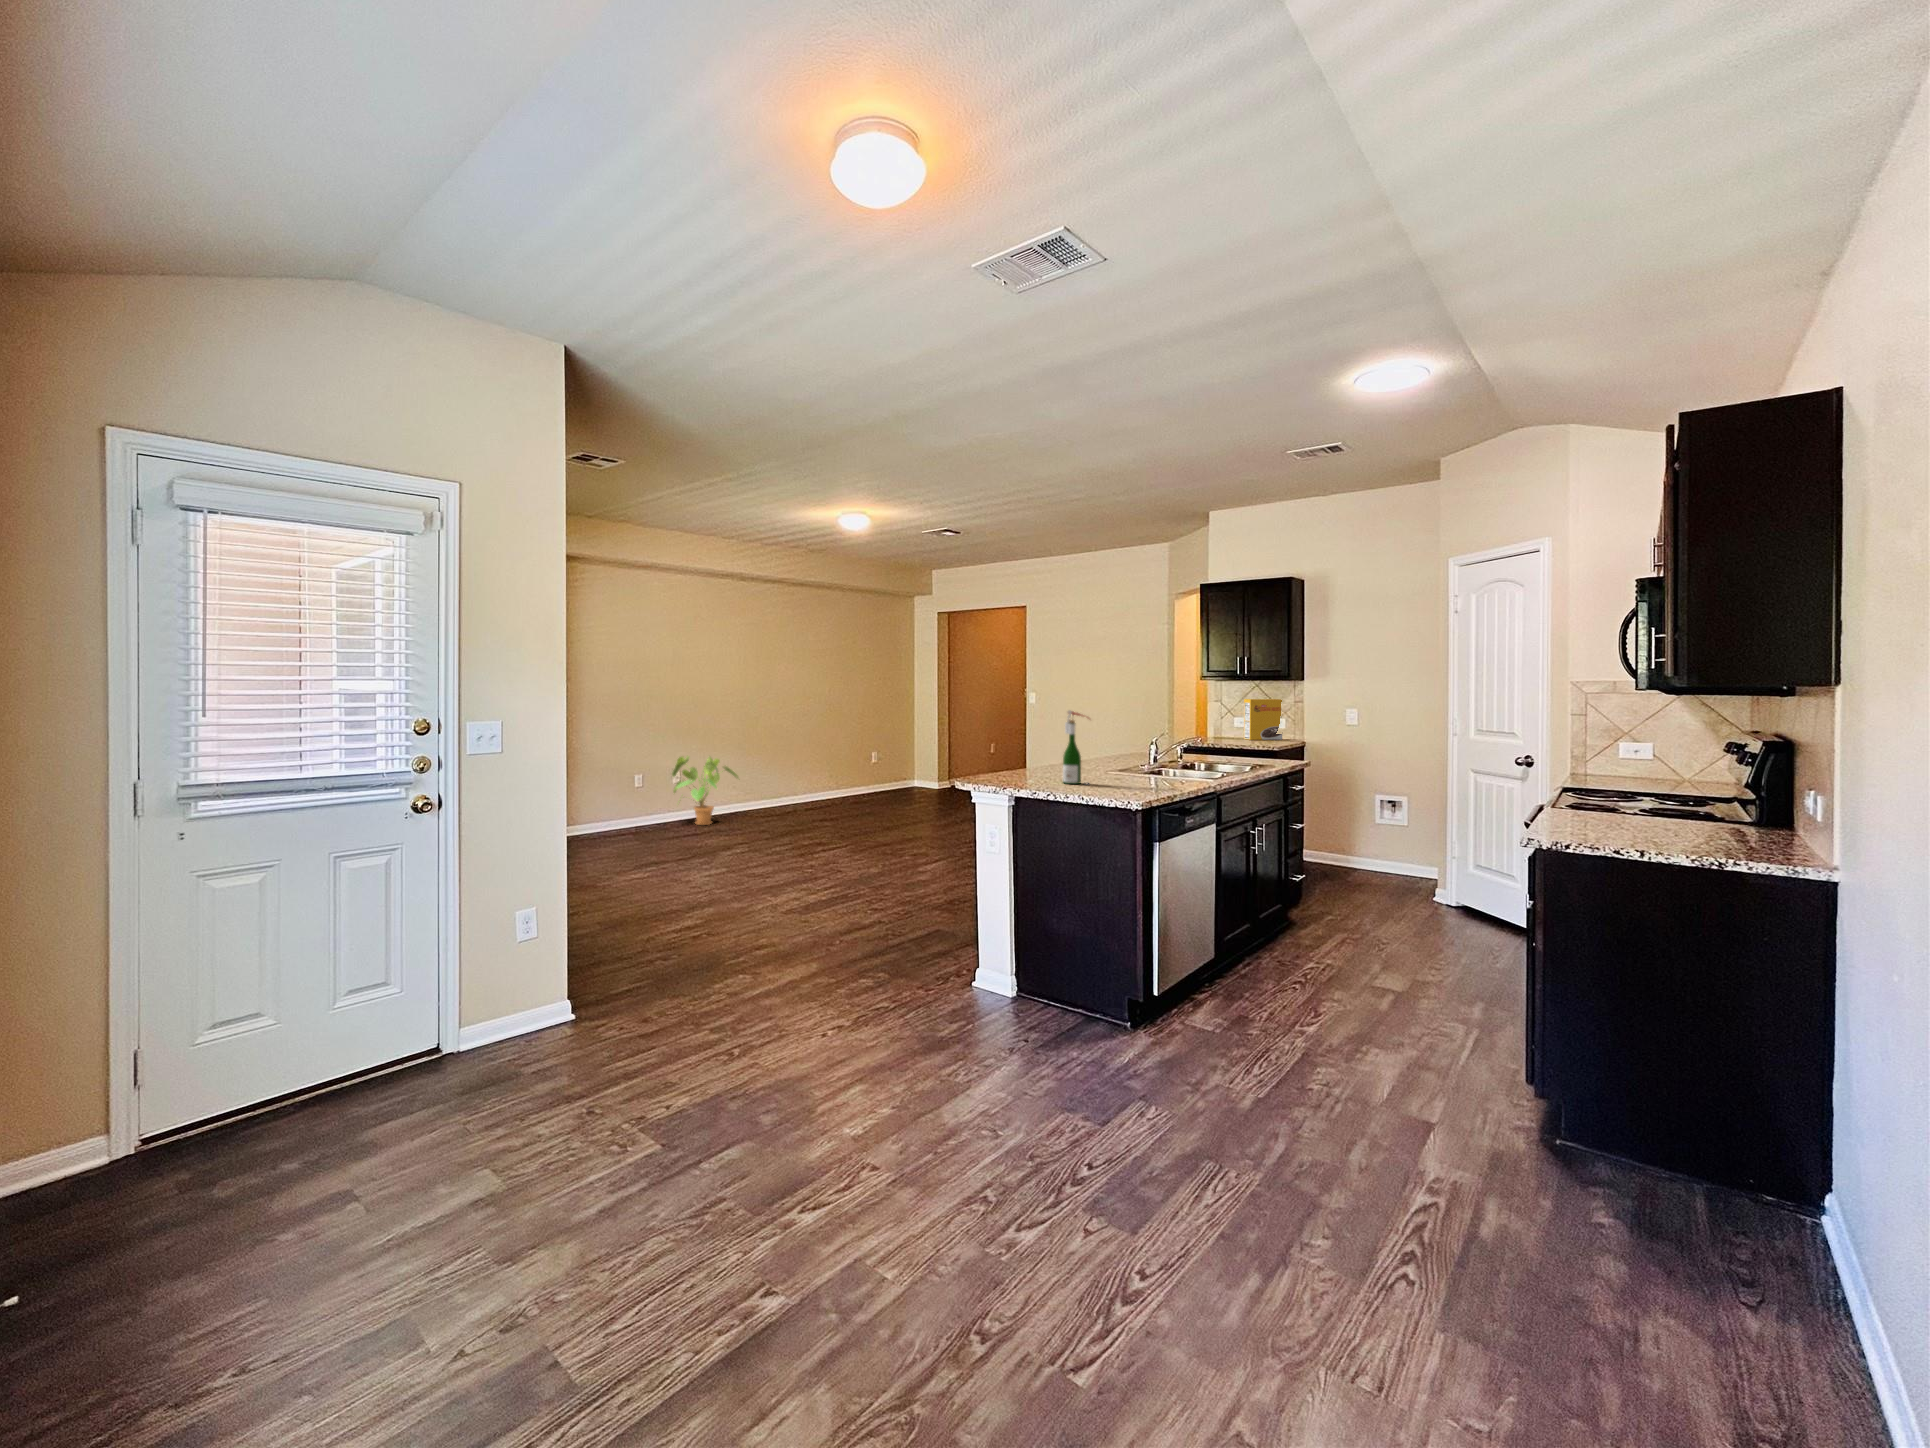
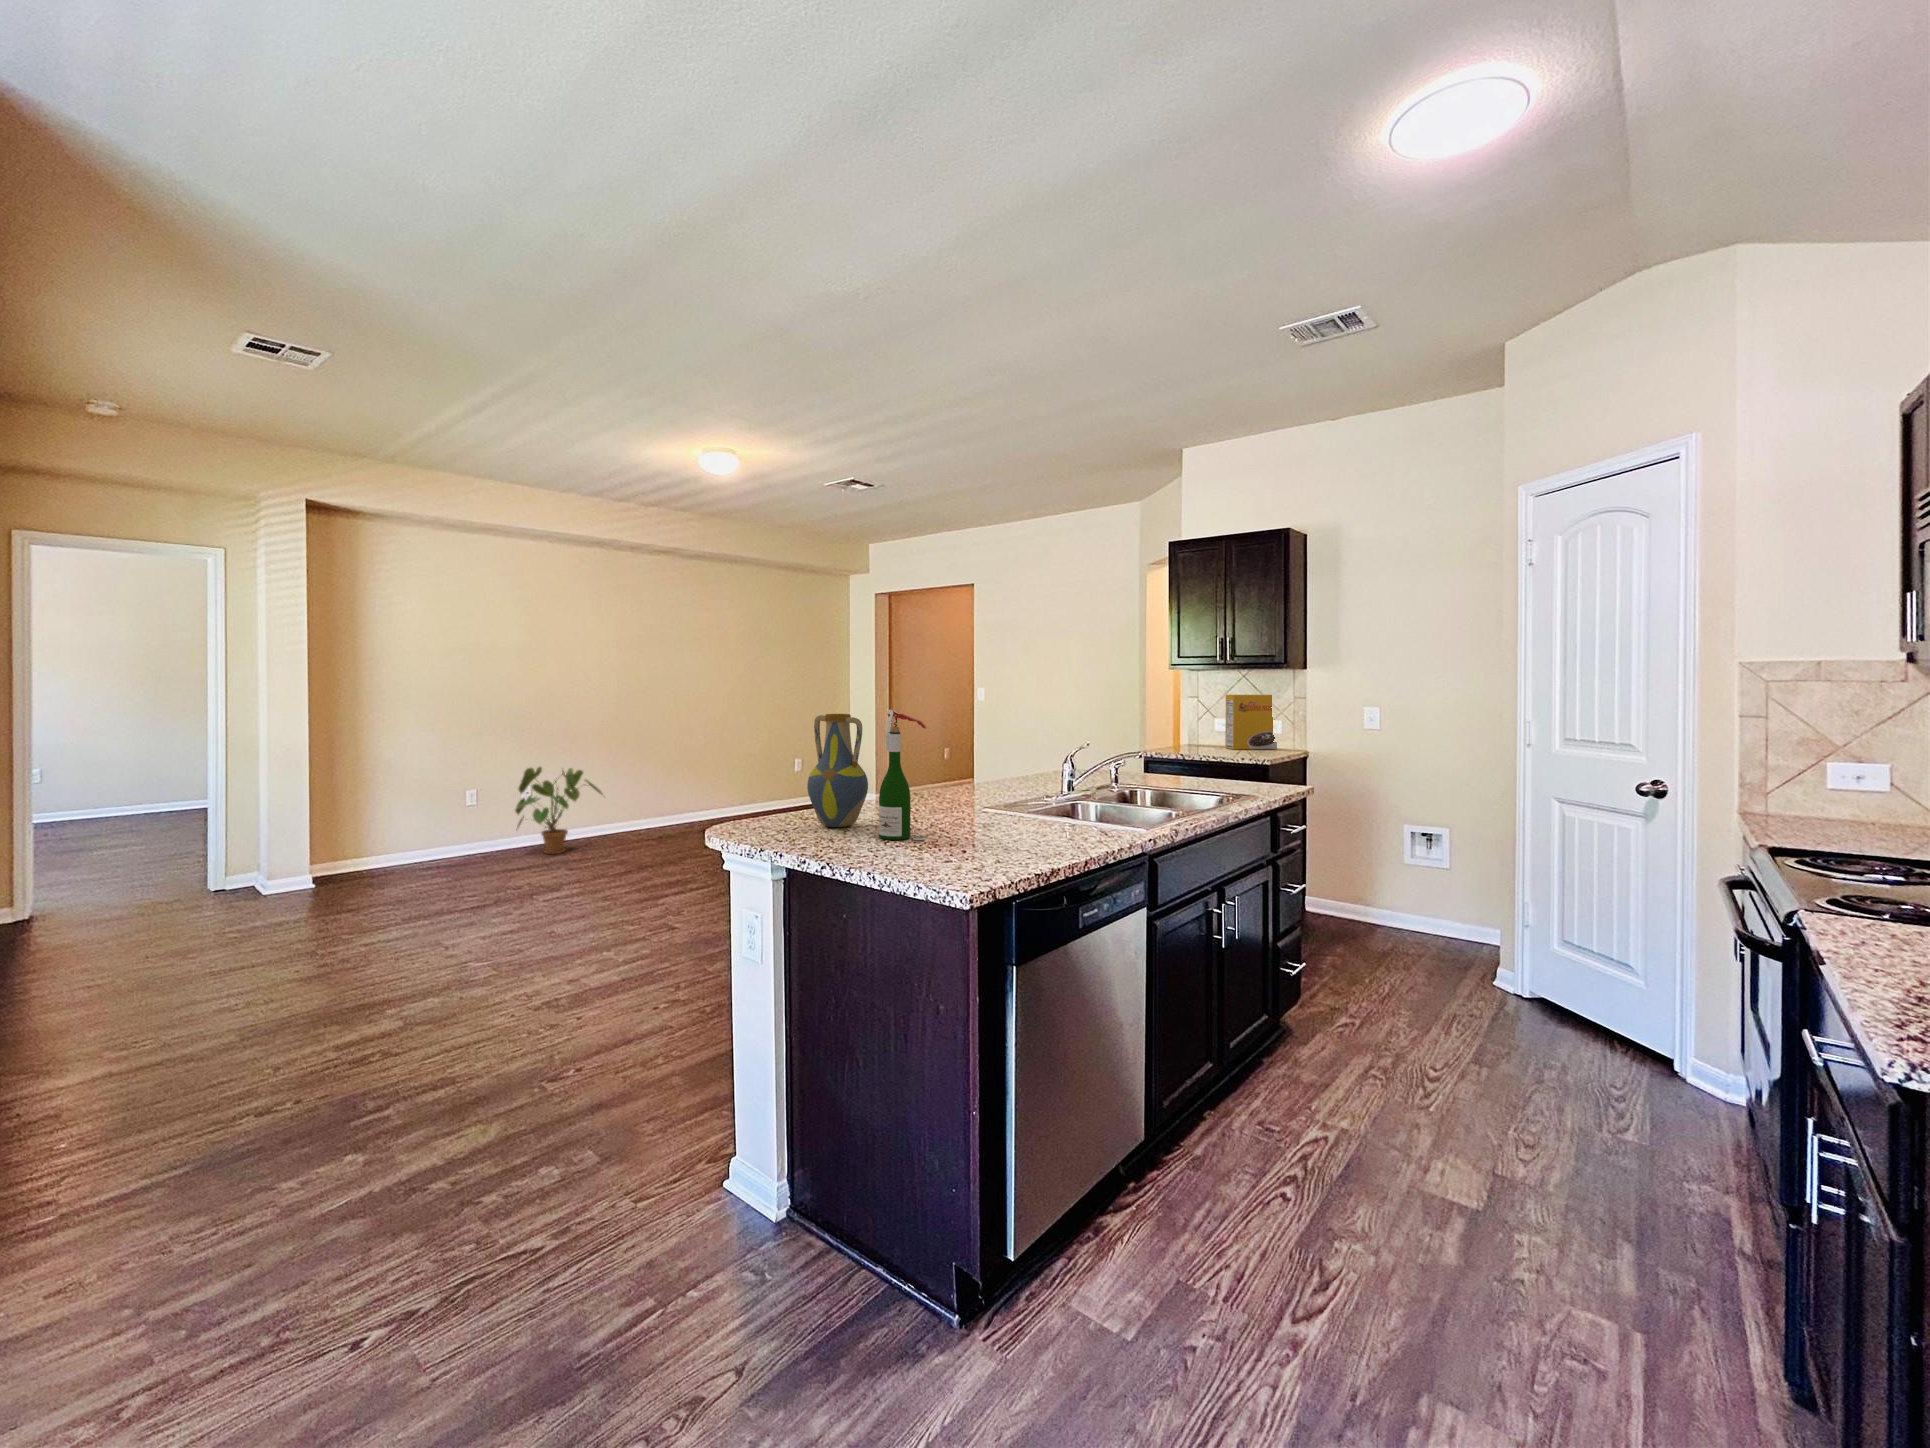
vase: none [1013,713,1049,779] -> present [807,714,868,827]

